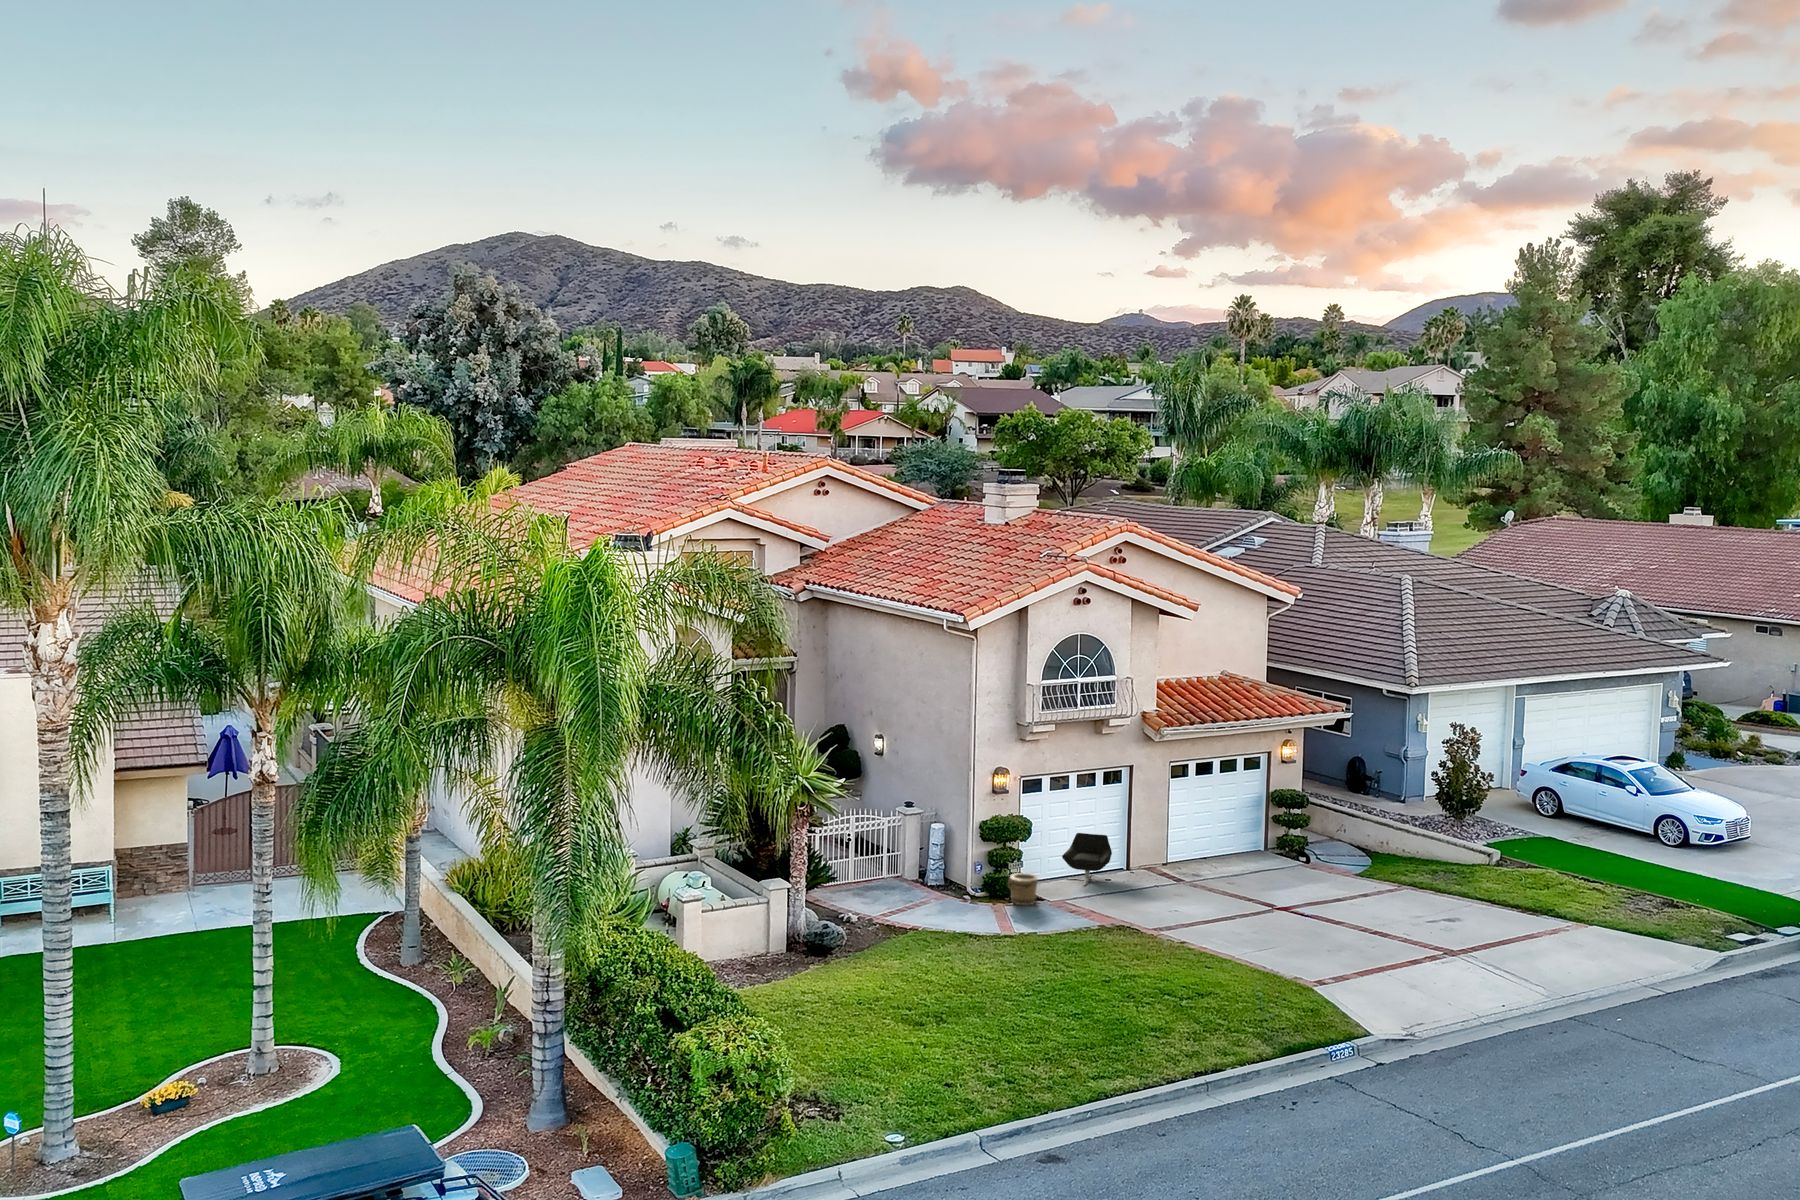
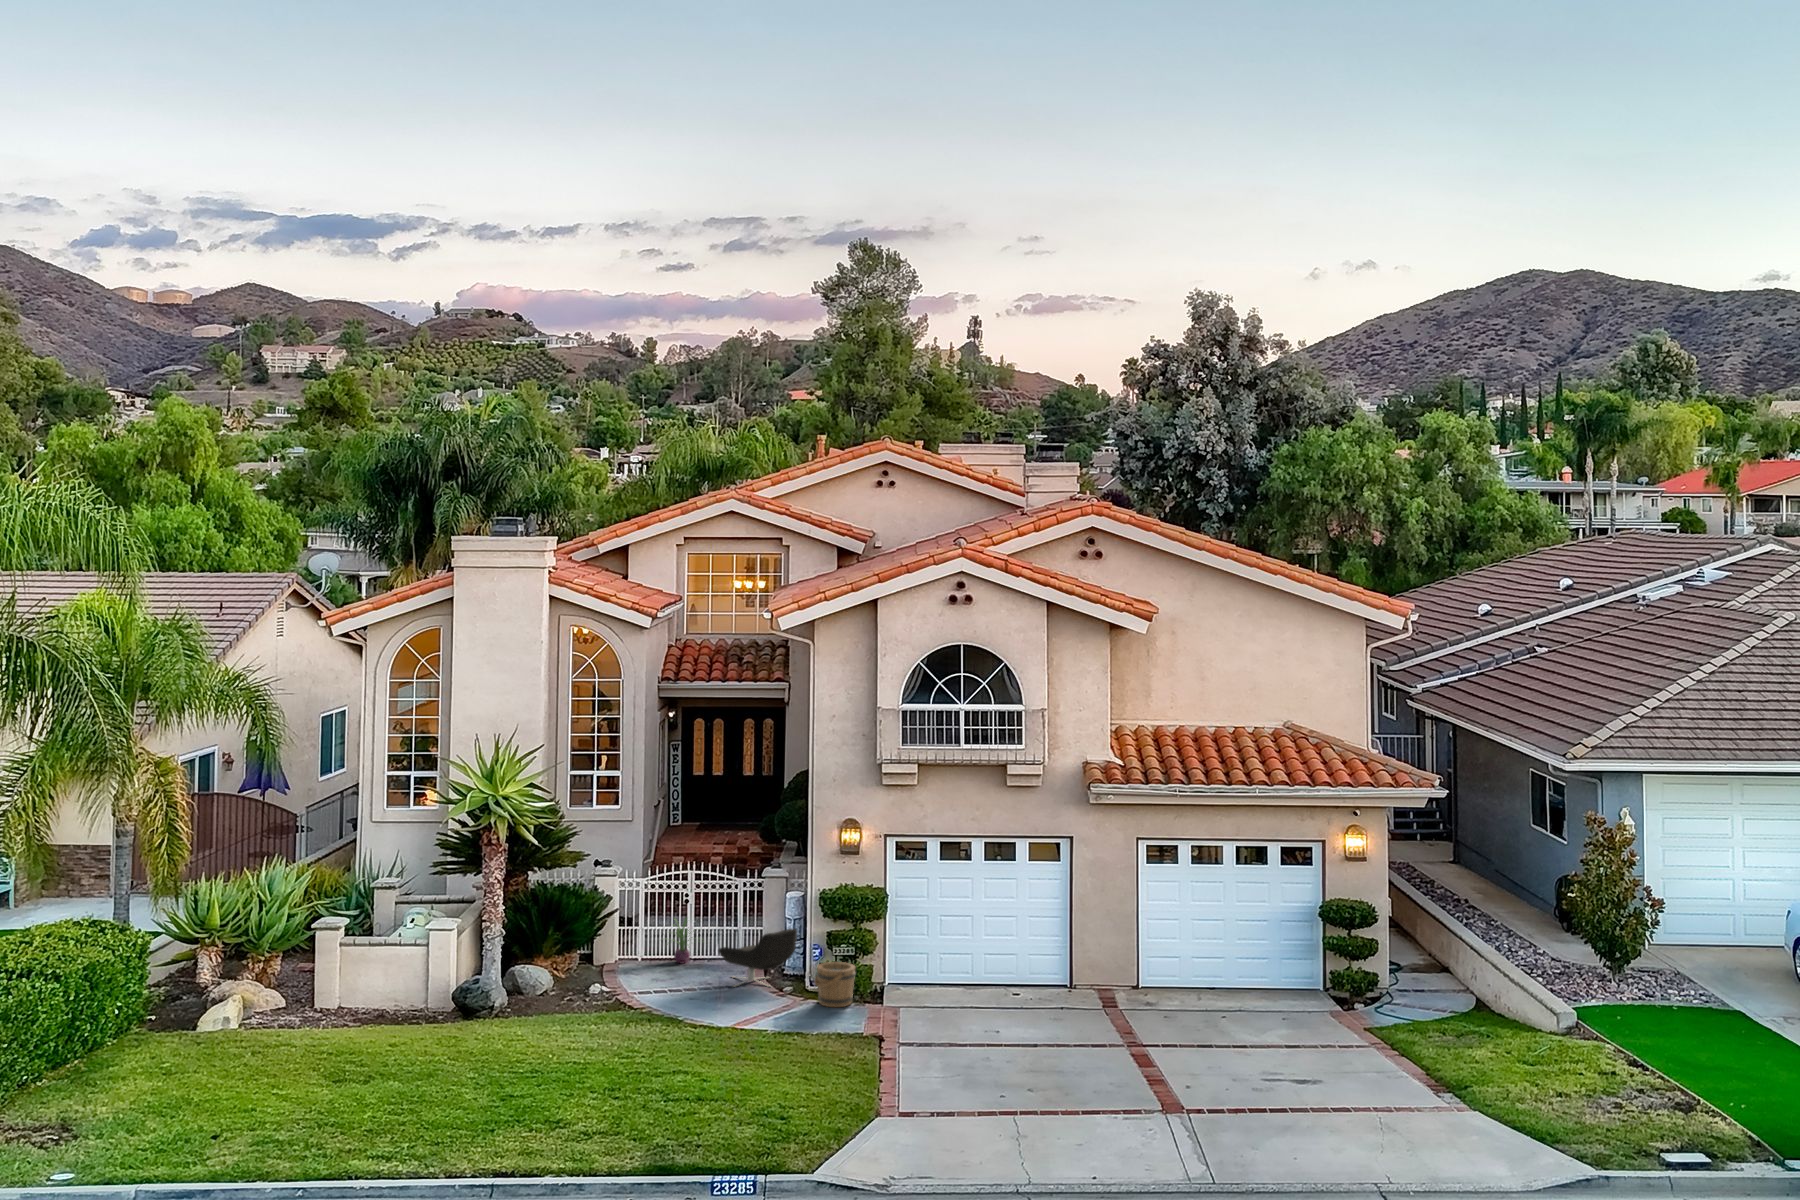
lounge chair: present [1062,833,1112,886] -> present [718,929,797,986]
decorative plant: none [841,852,875,888] -> present [673,918,690,964]

